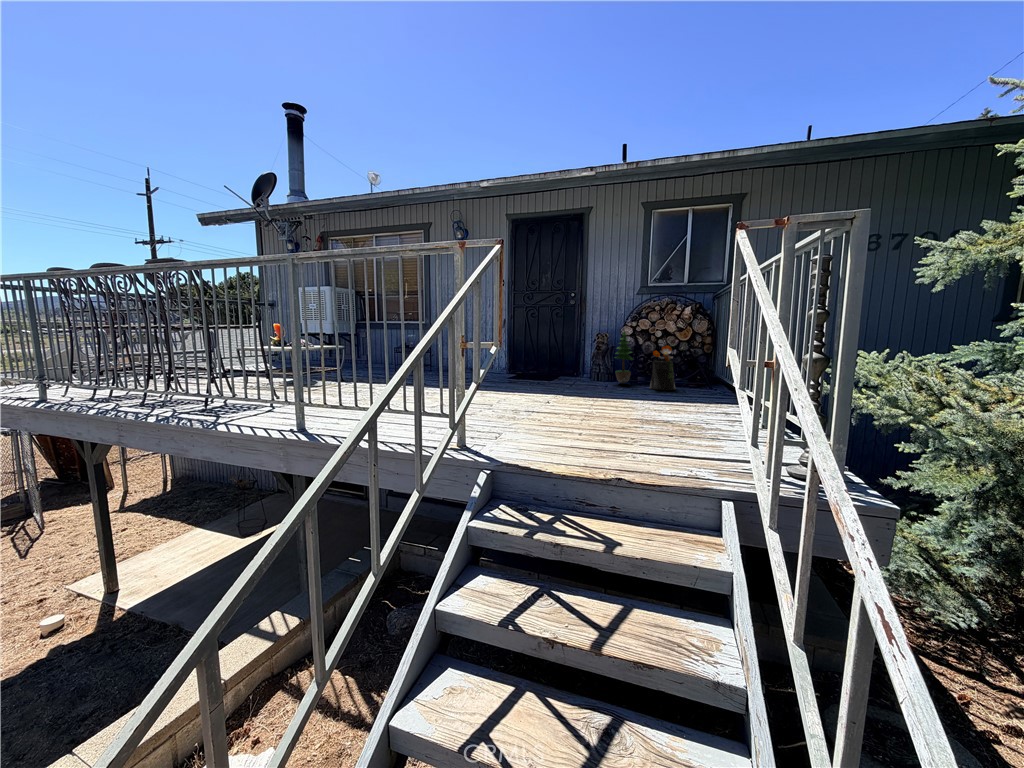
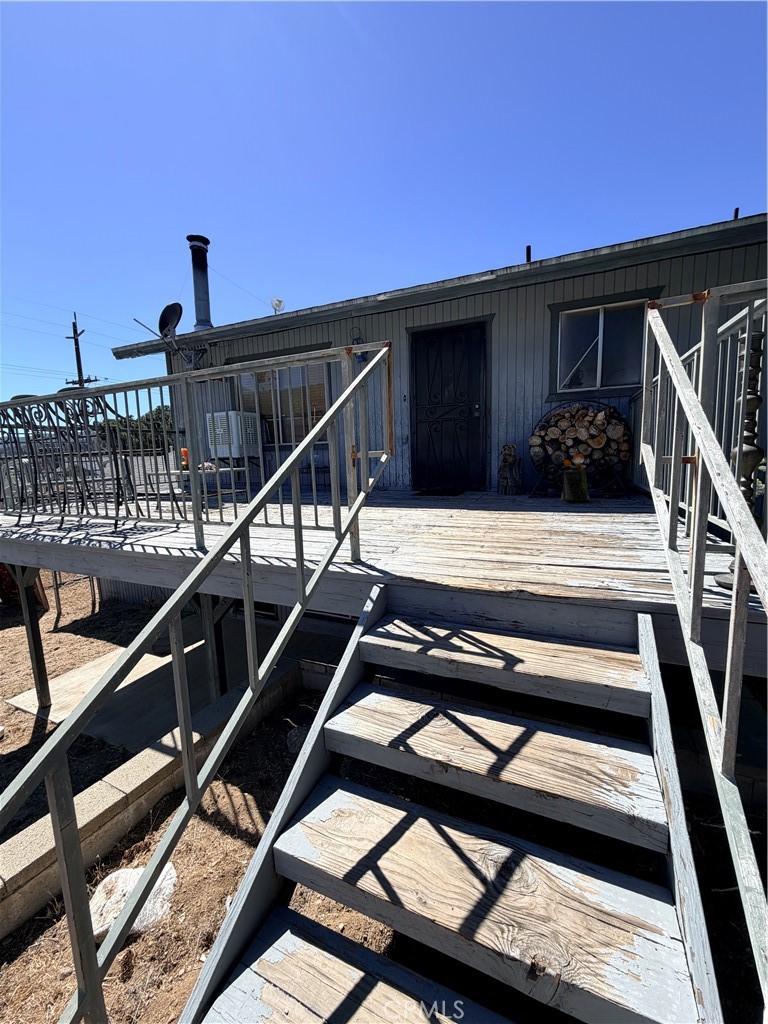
potted tree: present [615,332,633,384] -> none [522,440,543,497]

